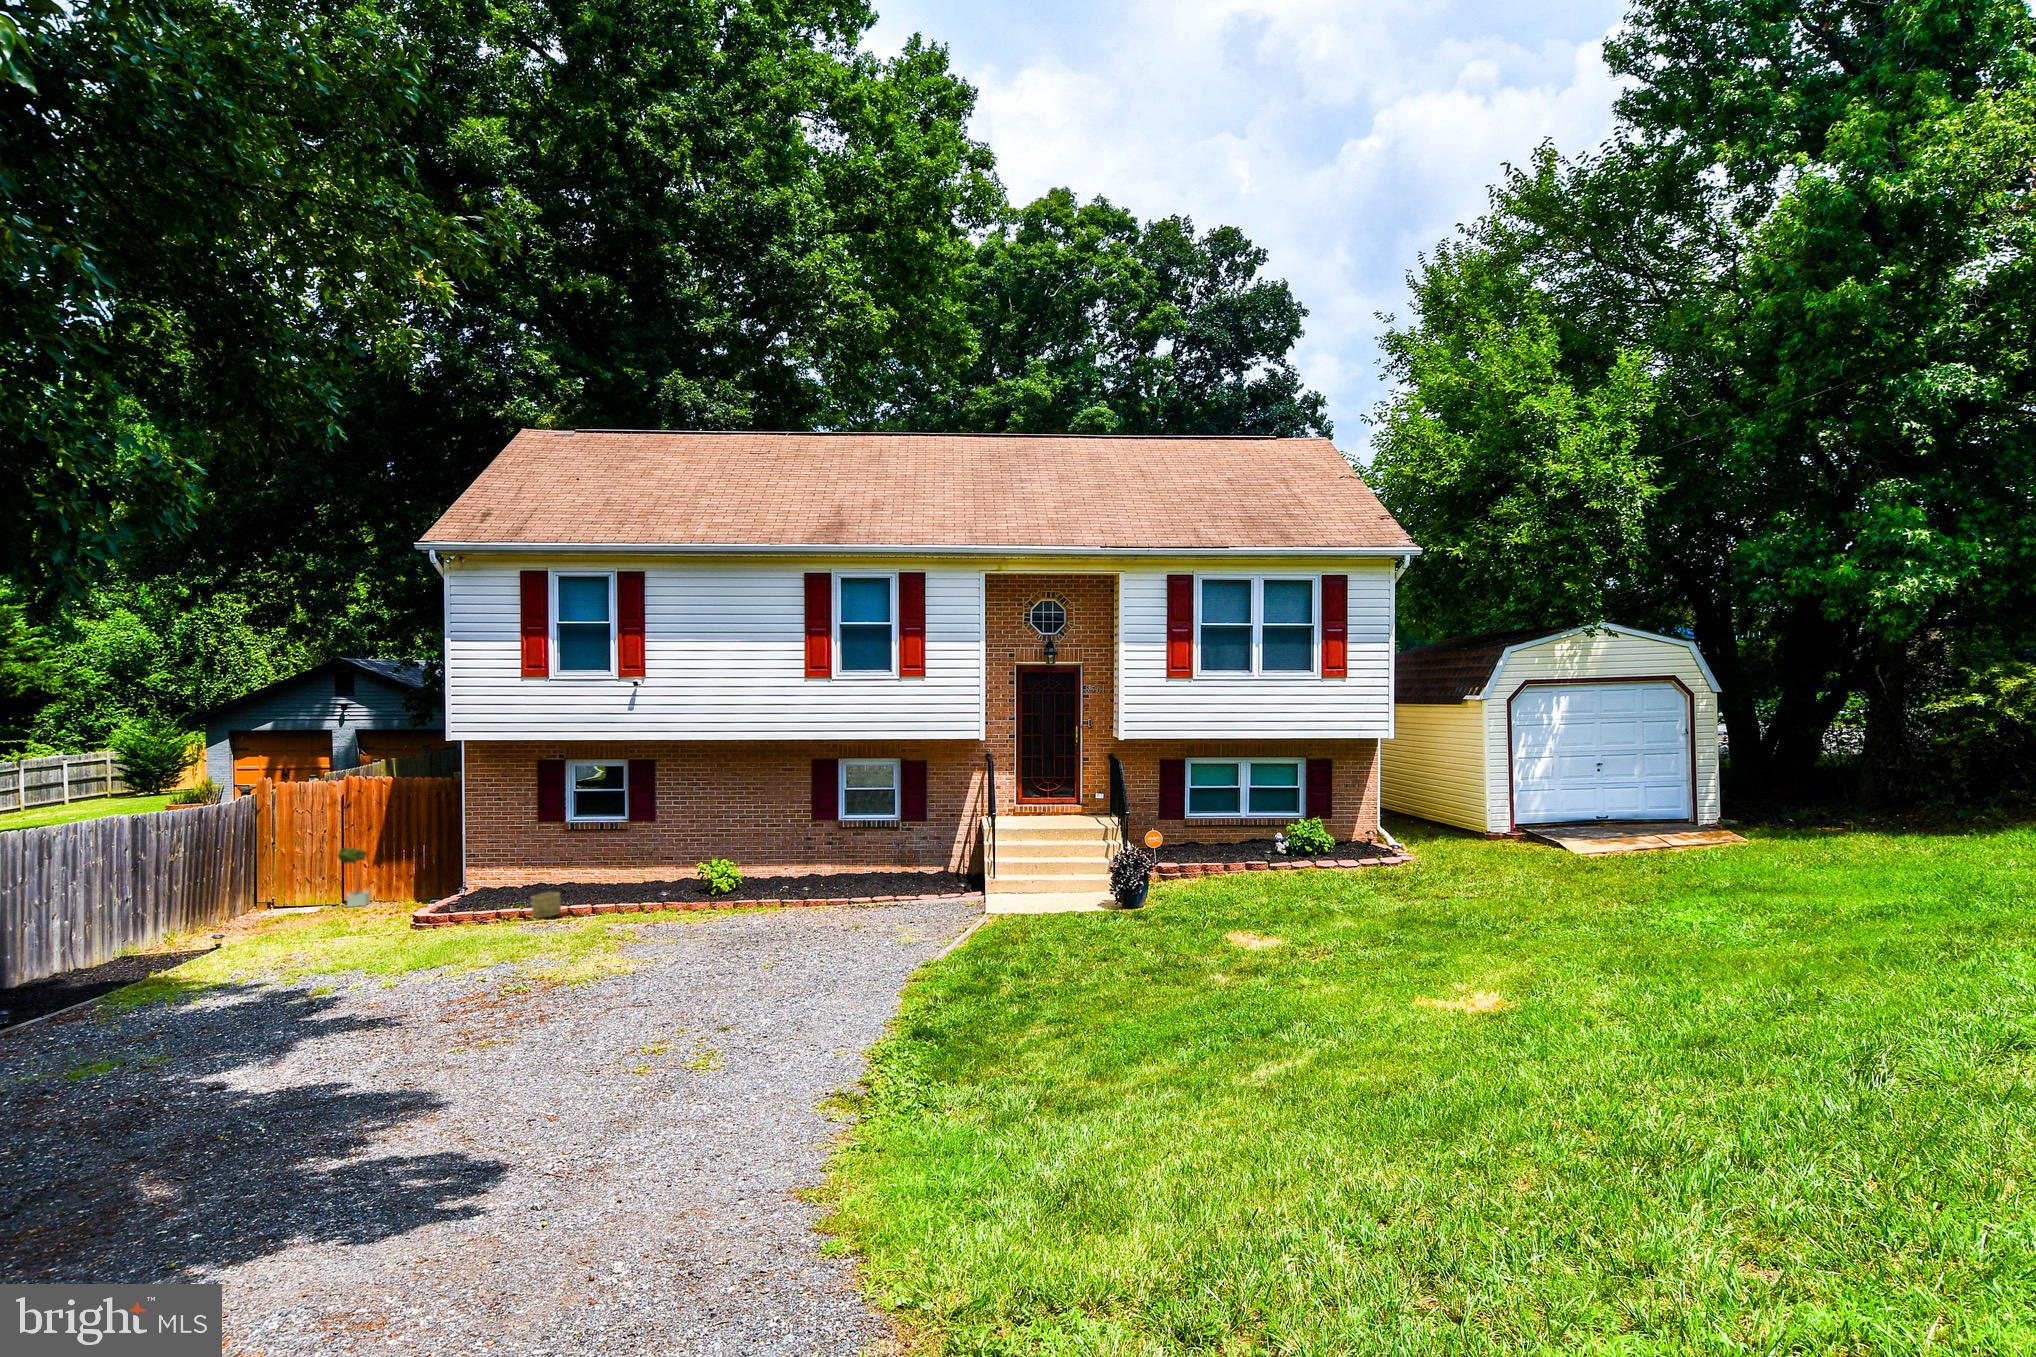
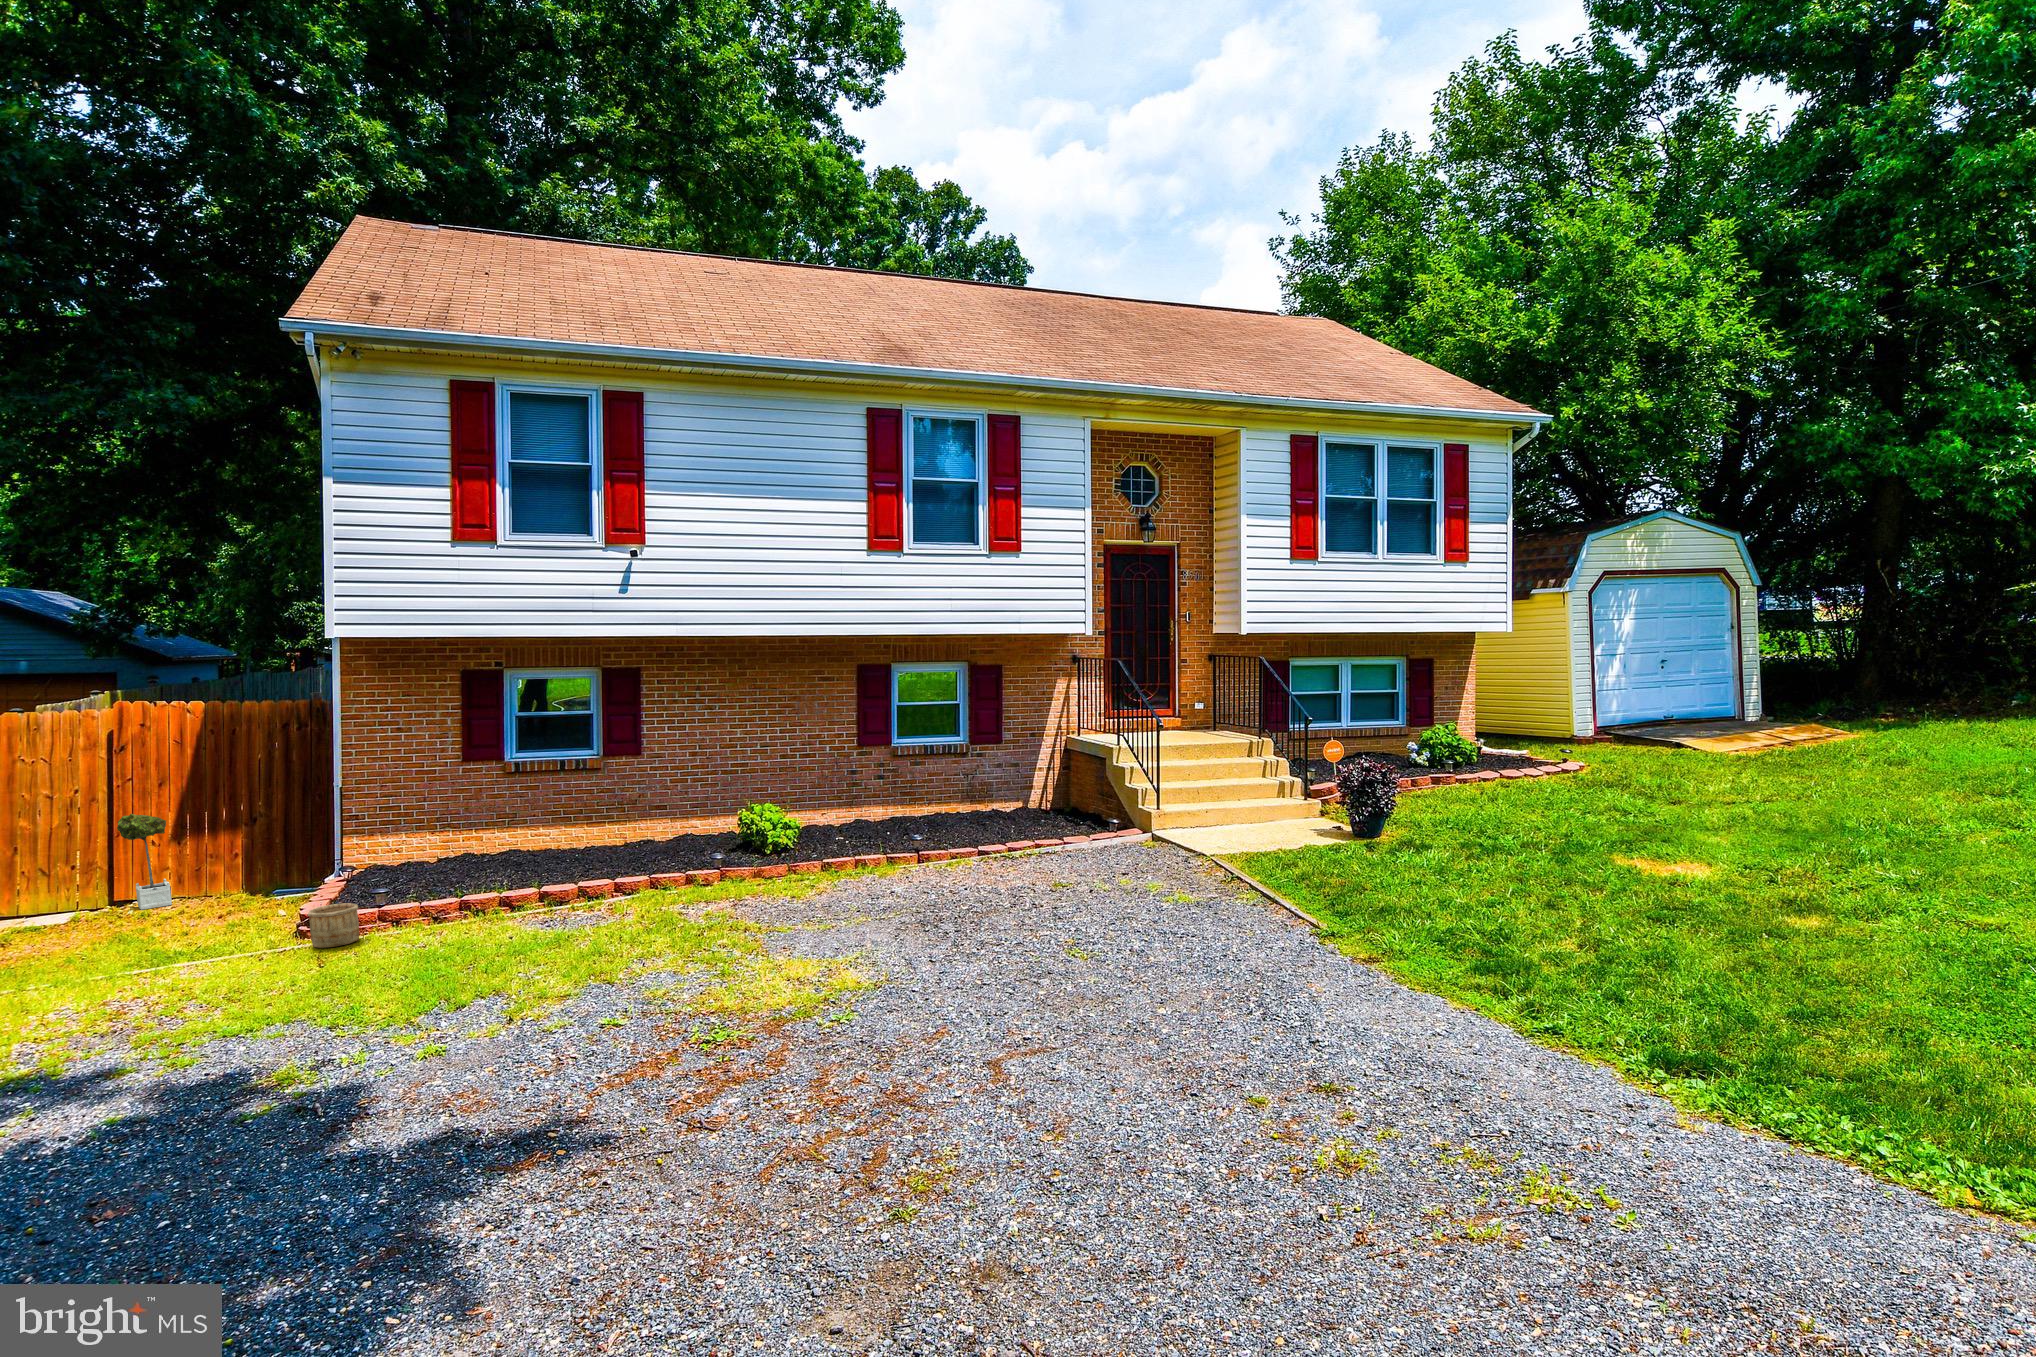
wooden bucket: present [532,892,561,918] -> present [307,903,359,948]

